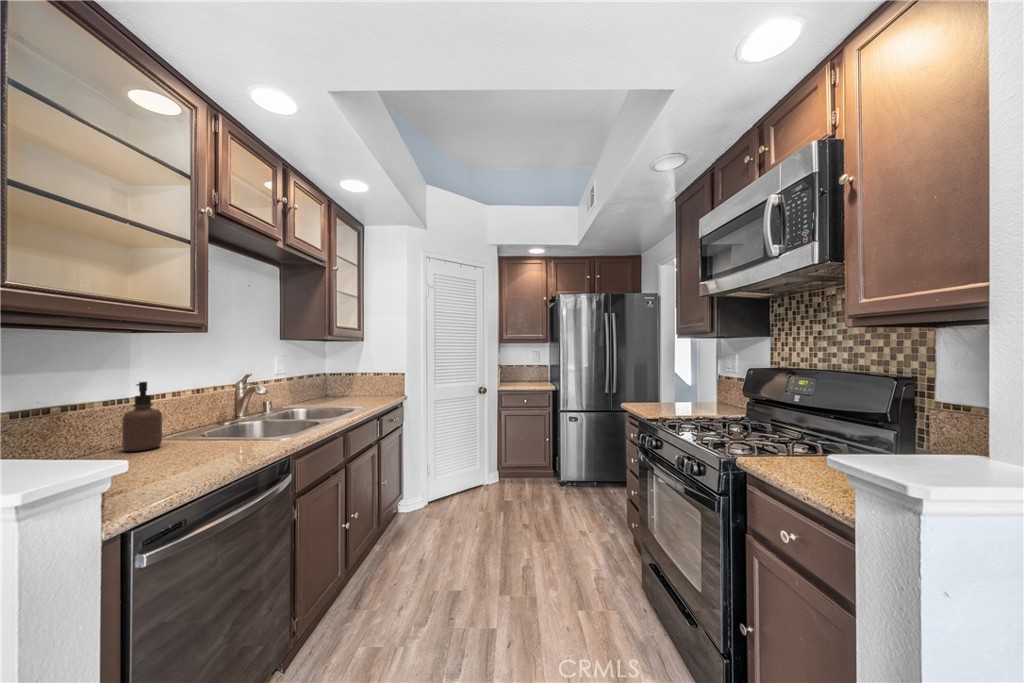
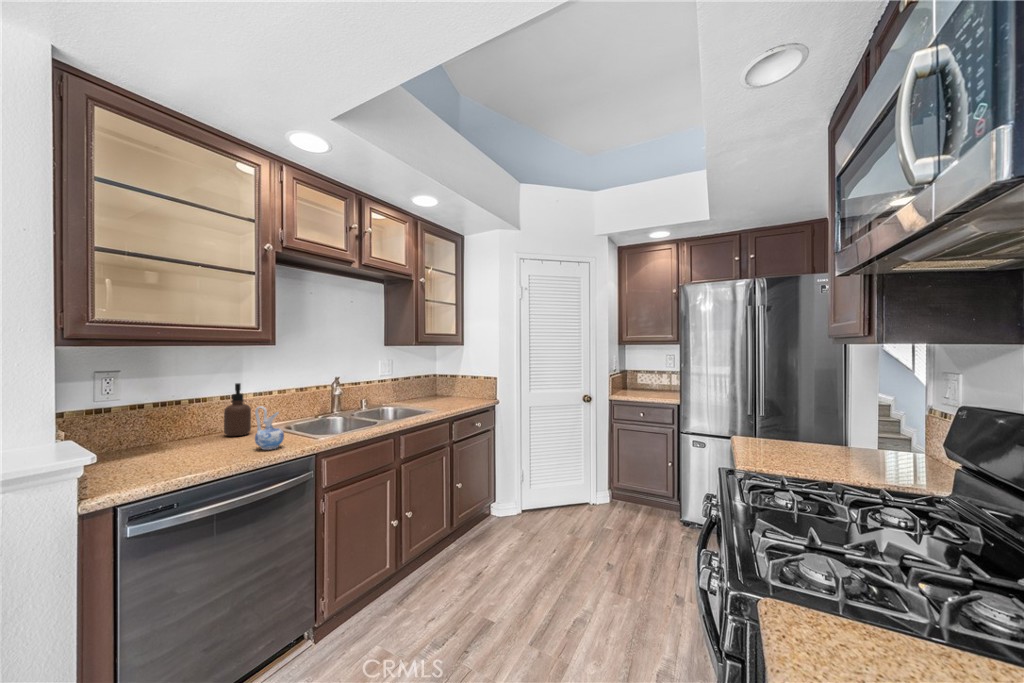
ceramic pitcher: none [211,404,248,456] -> present [255,406,284,450]

